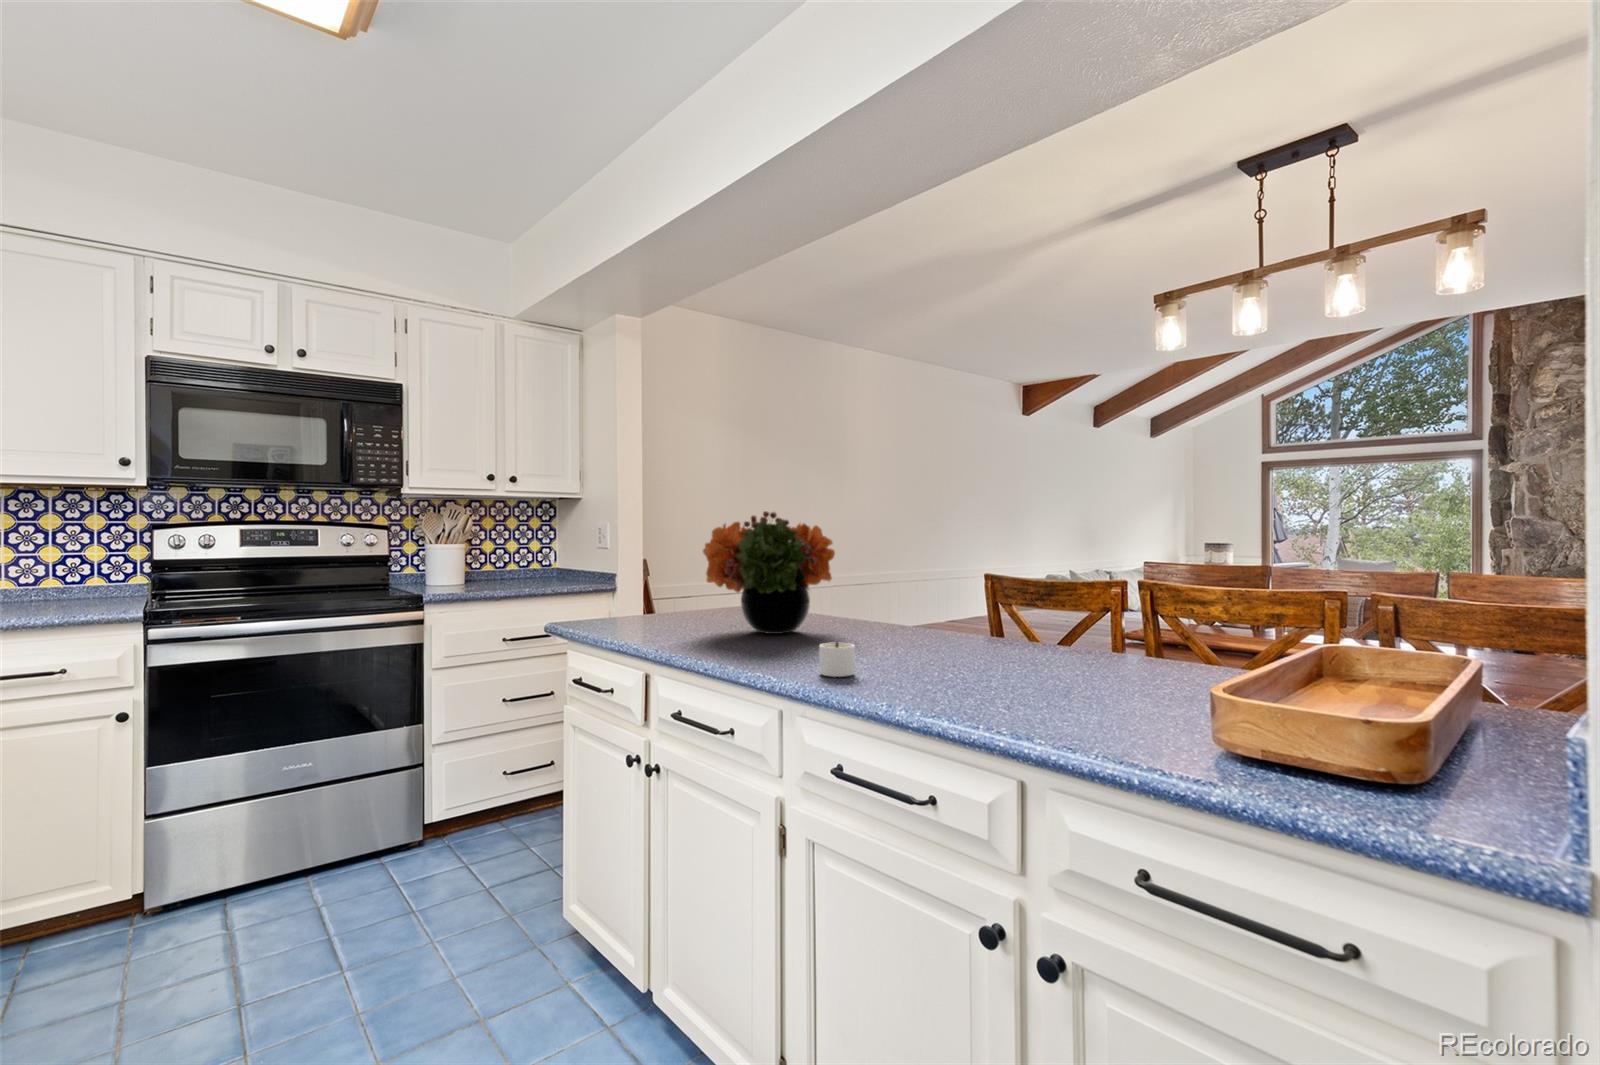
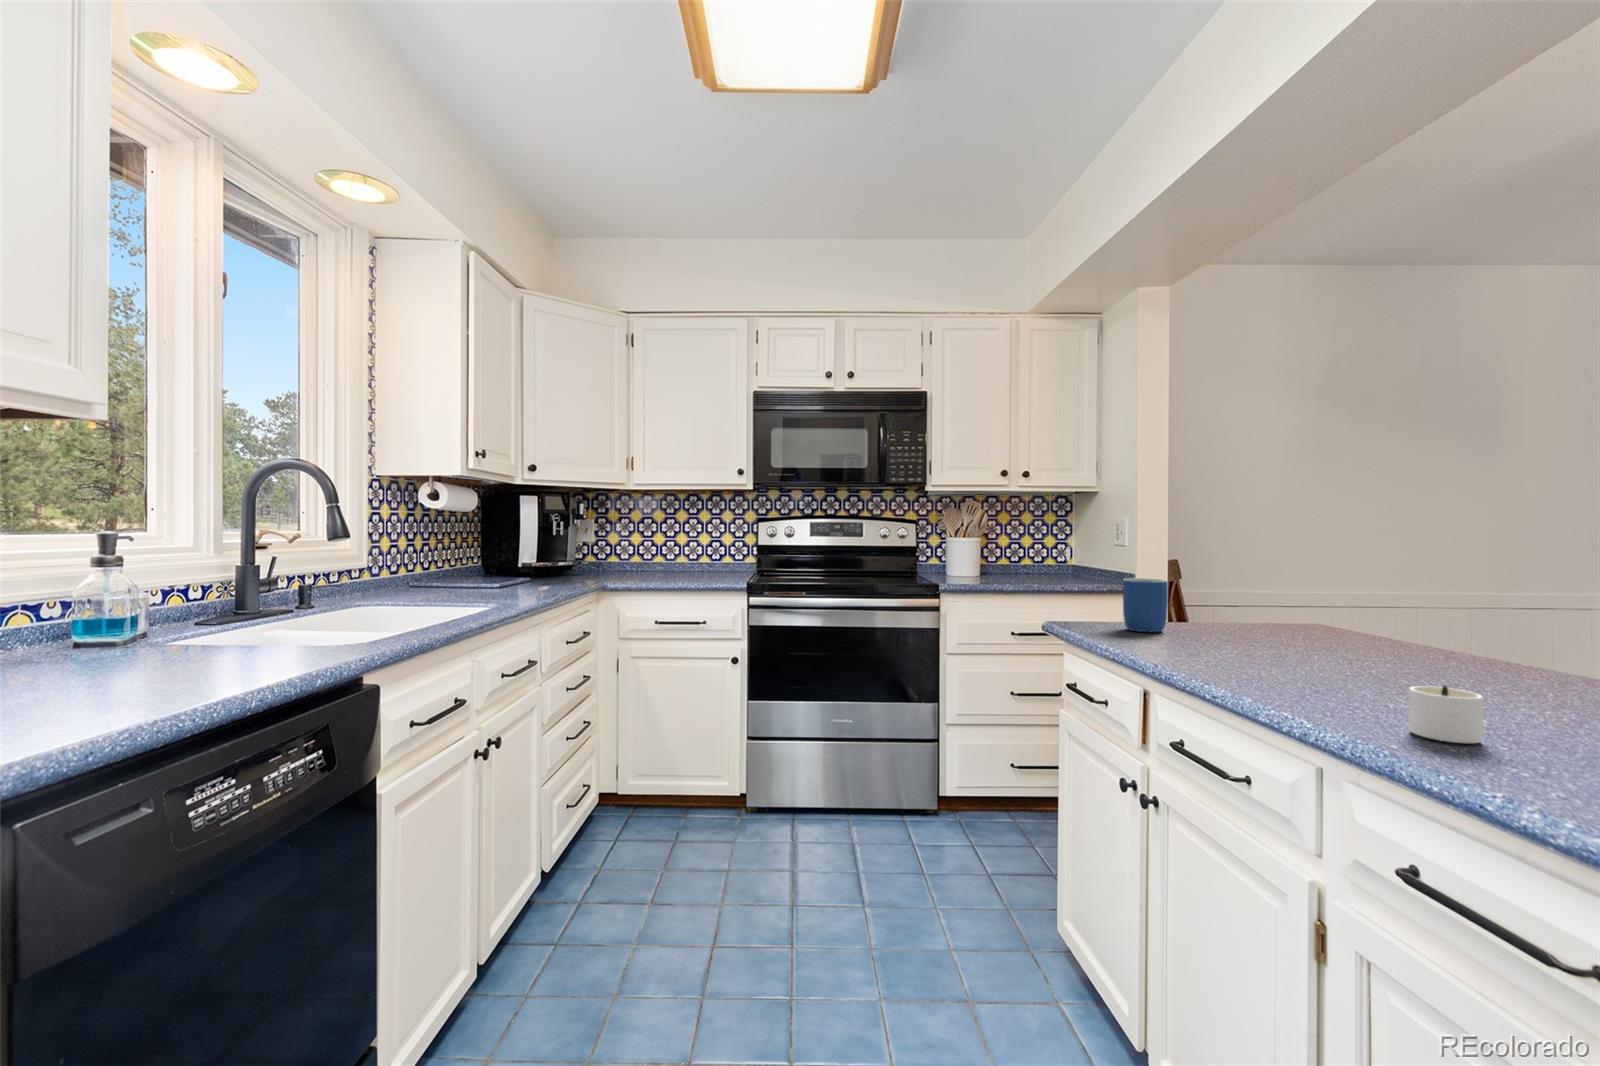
flower arrangement: present [703,511,835,634] -> none [1224,494,1453,661]
mug: none [622,580,658,626] -> present [1123,578,1168,632]

